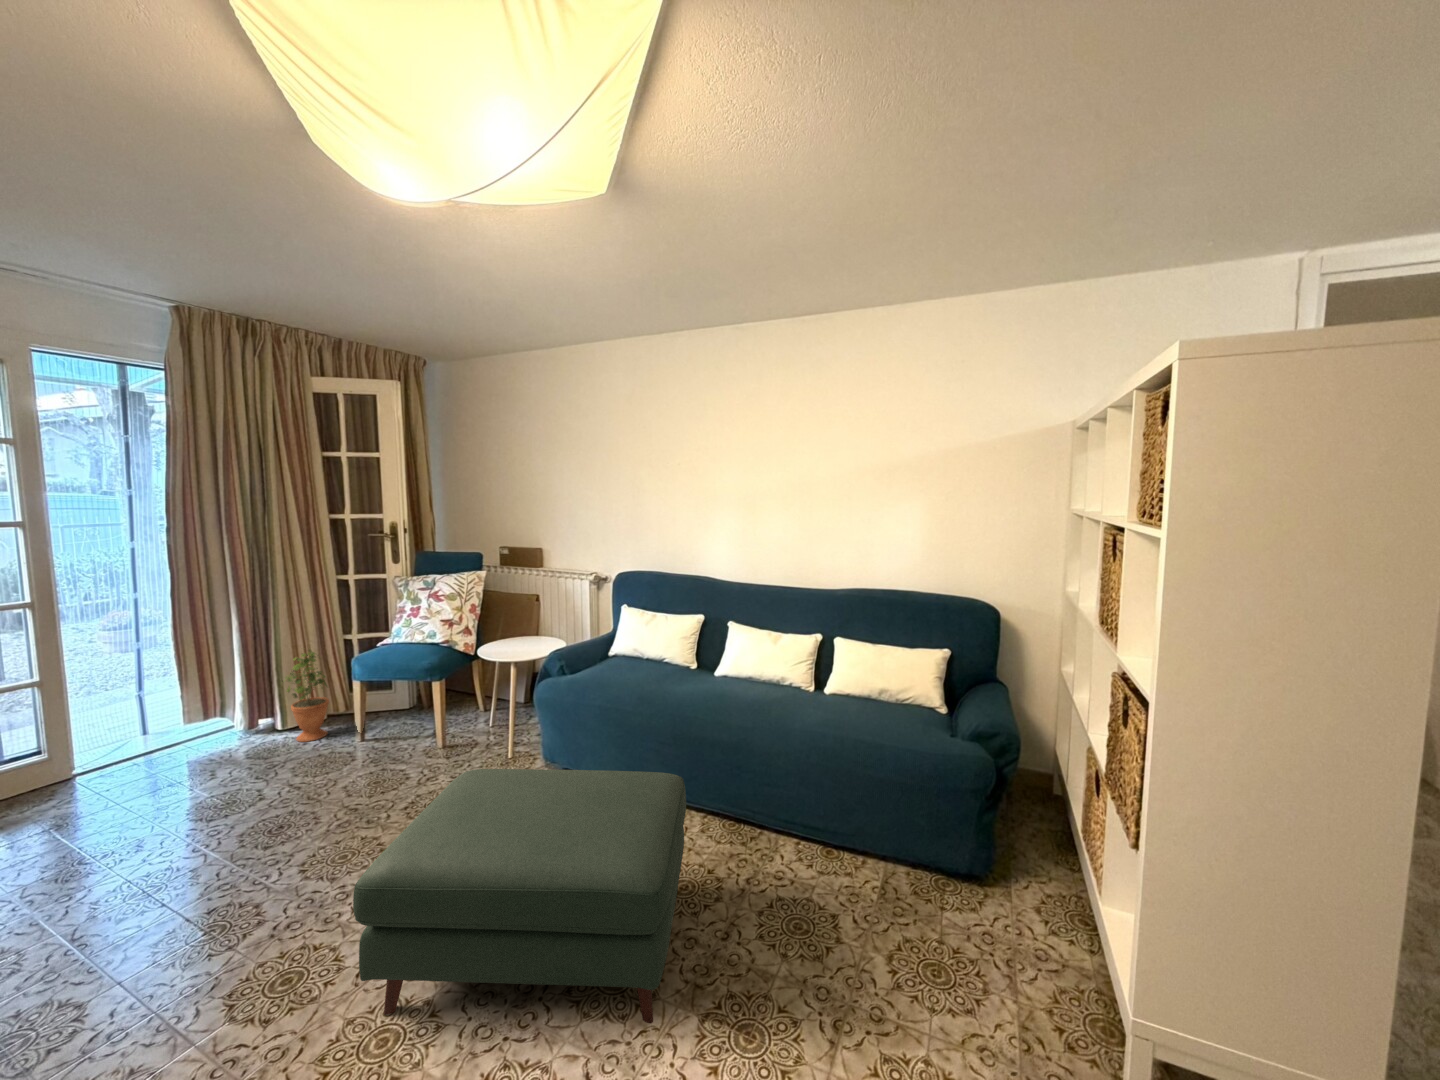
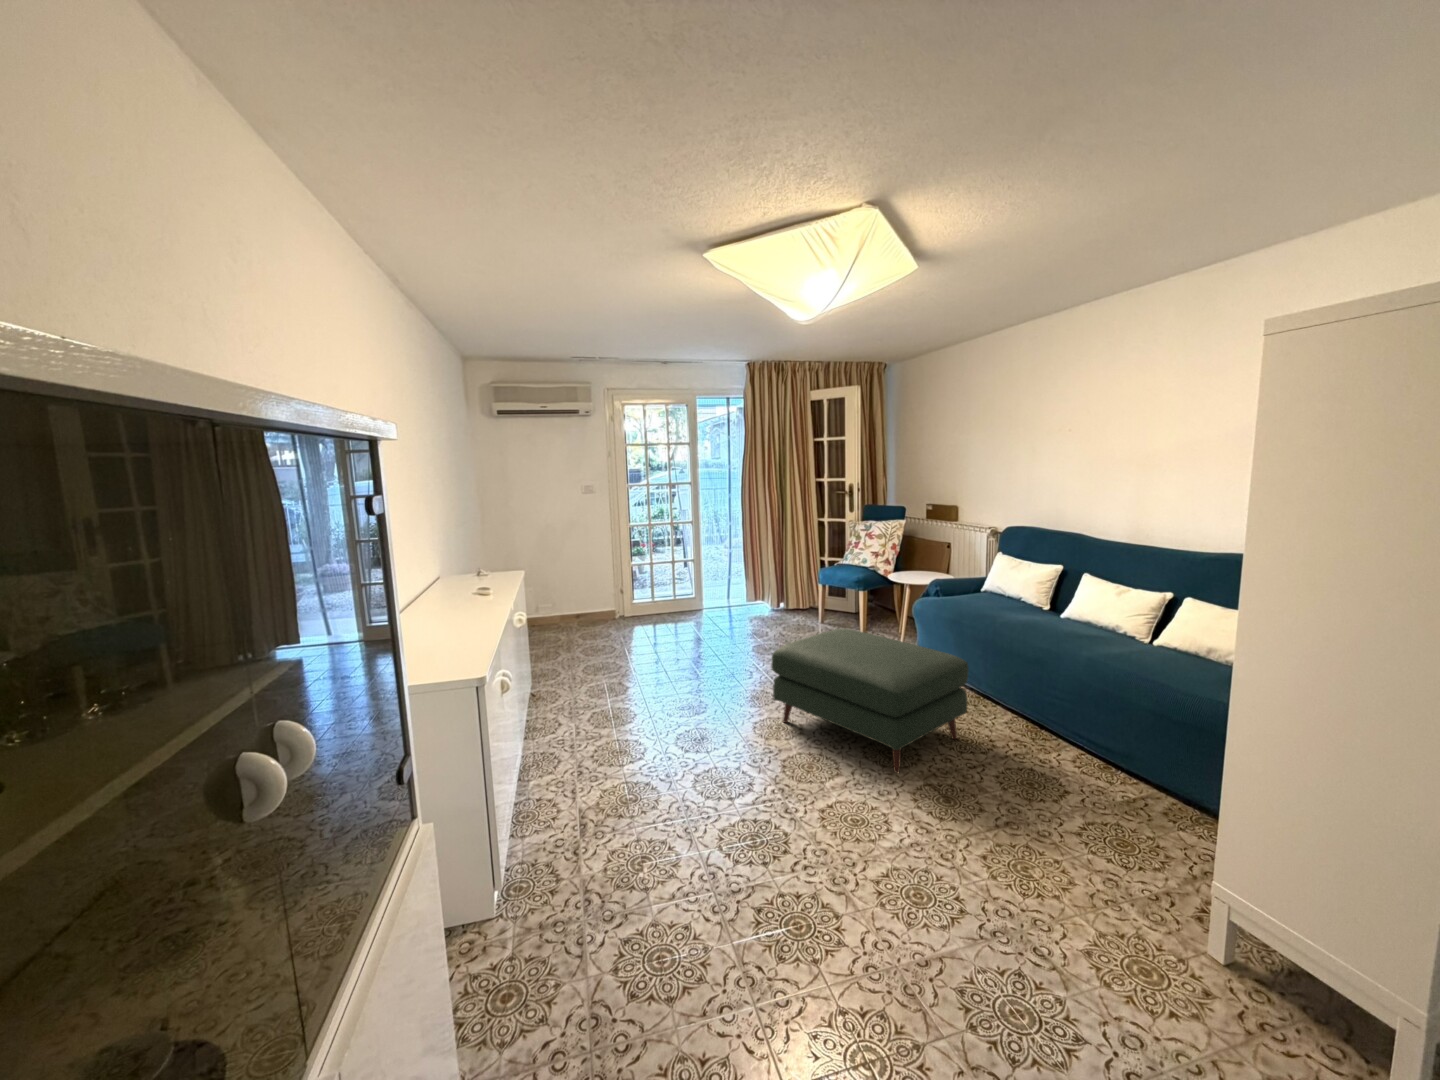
potted plant: present [282,650,329,742] -> none [783,561,808,619]

